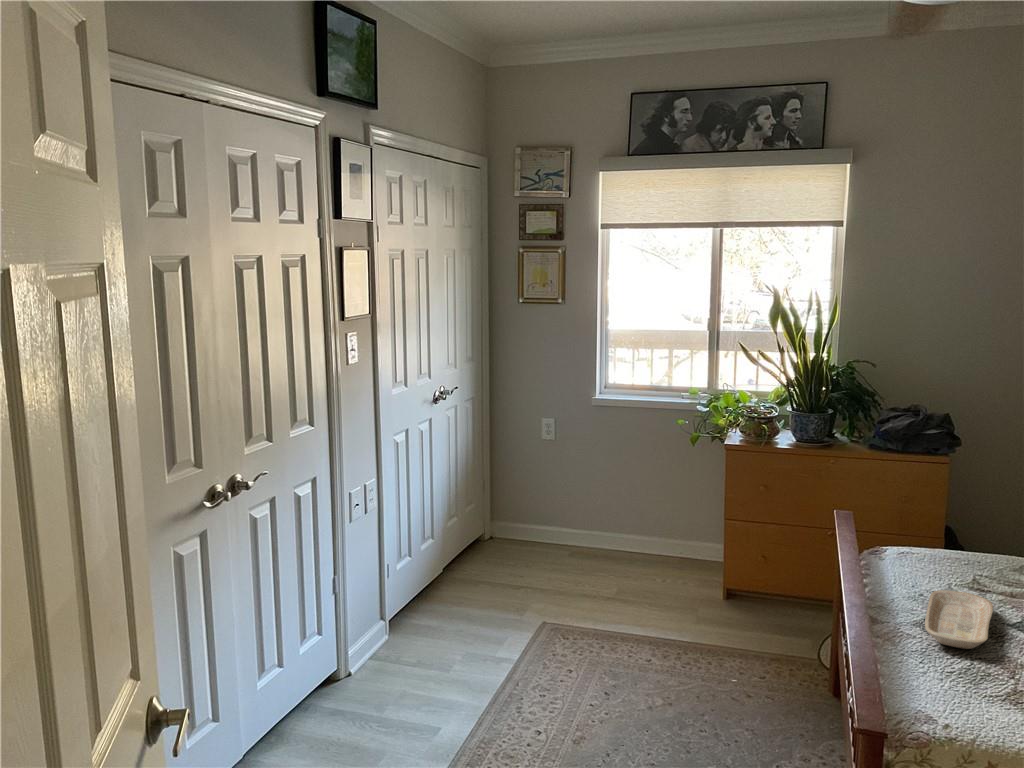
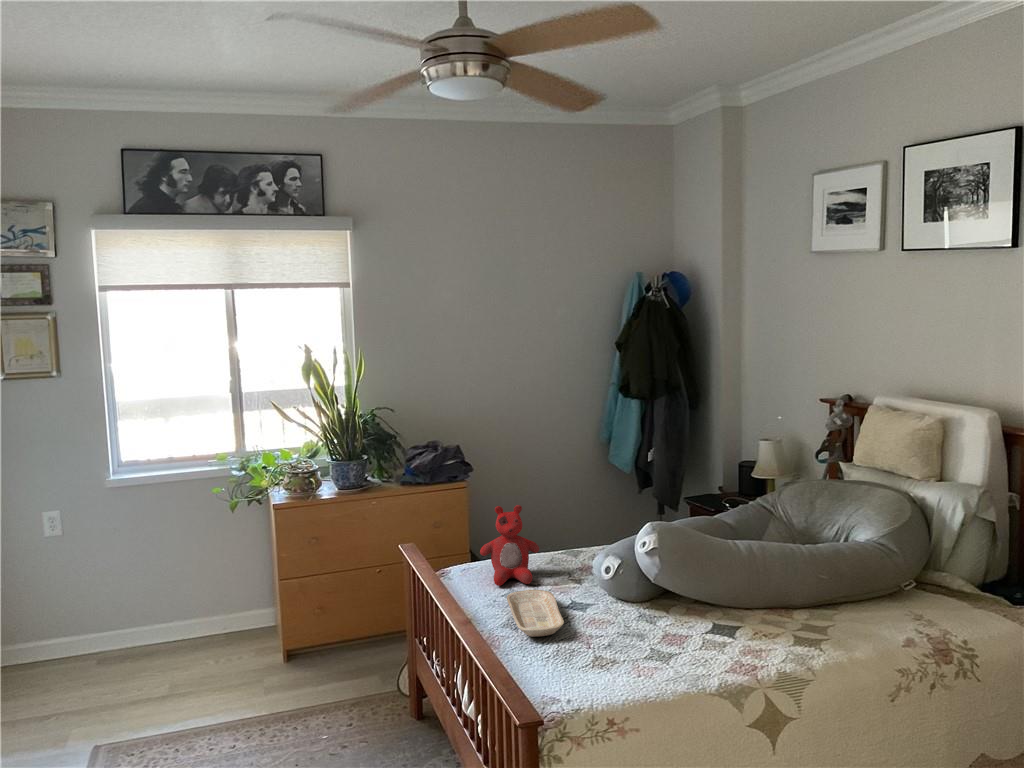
stuffed bear: none [920,489,999,586] -> present [480,505,539,586]

